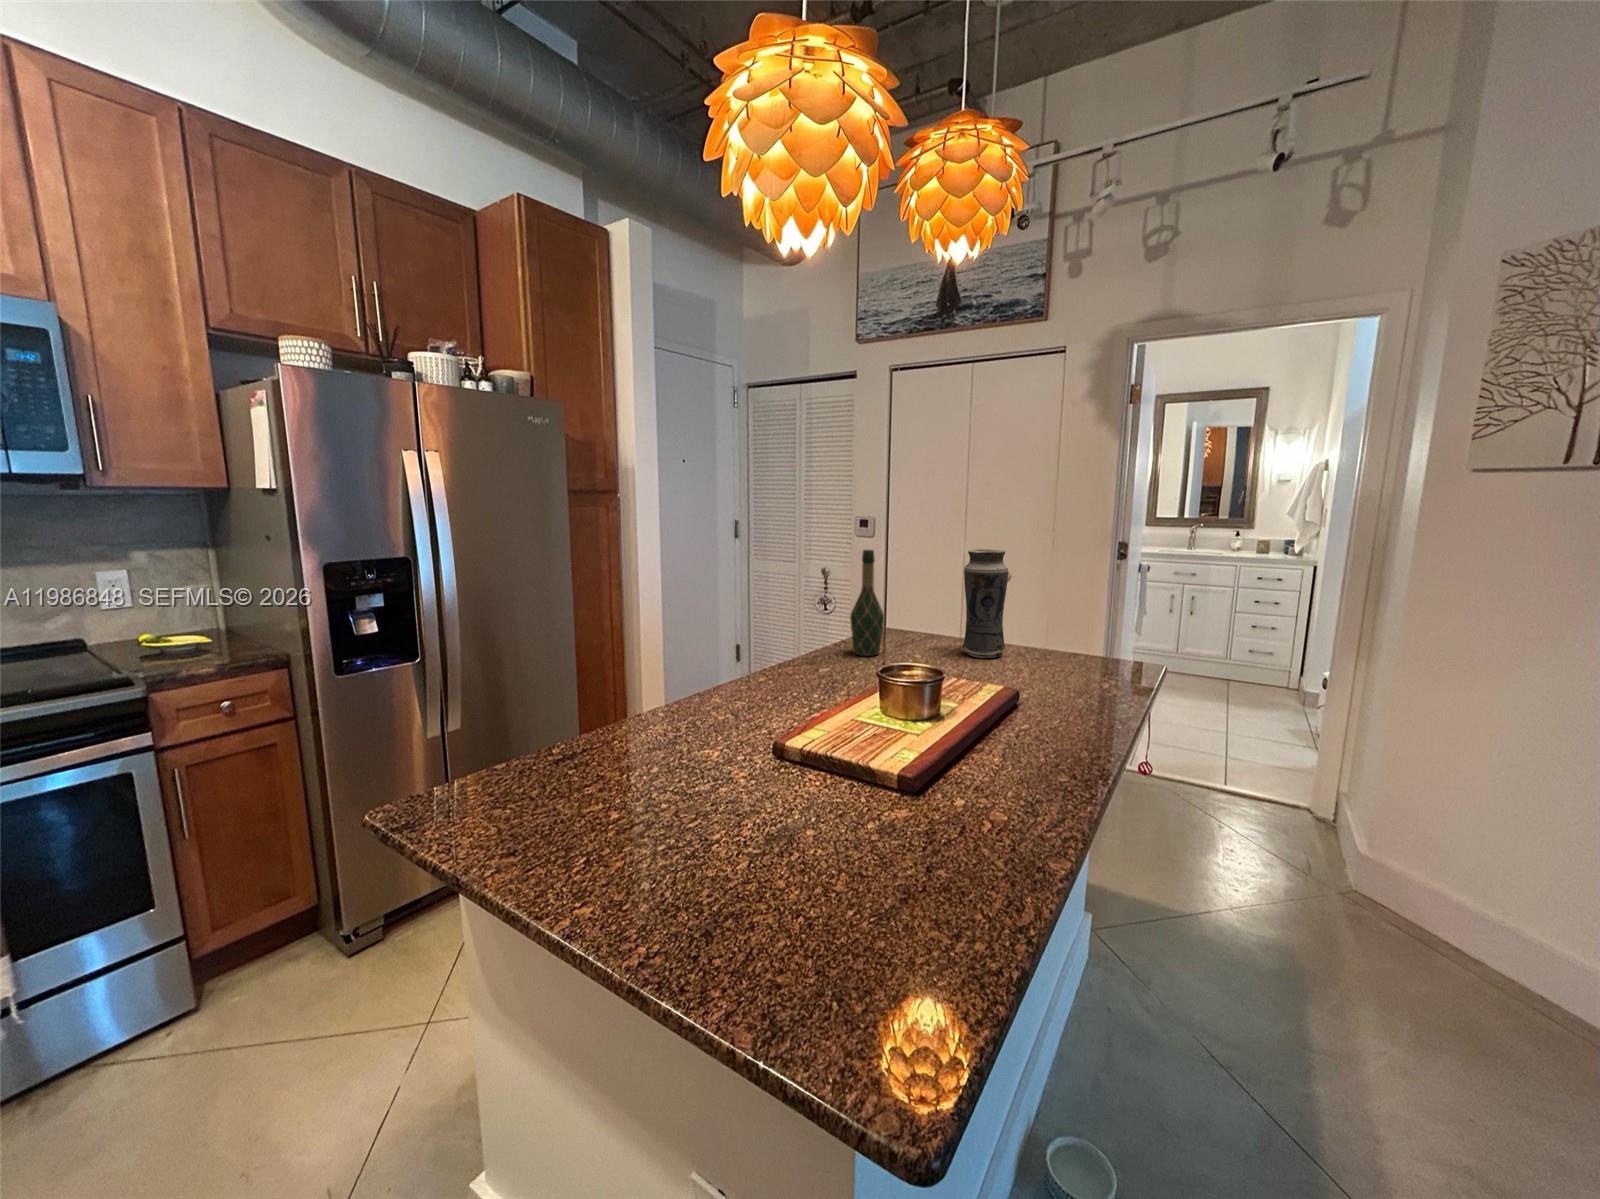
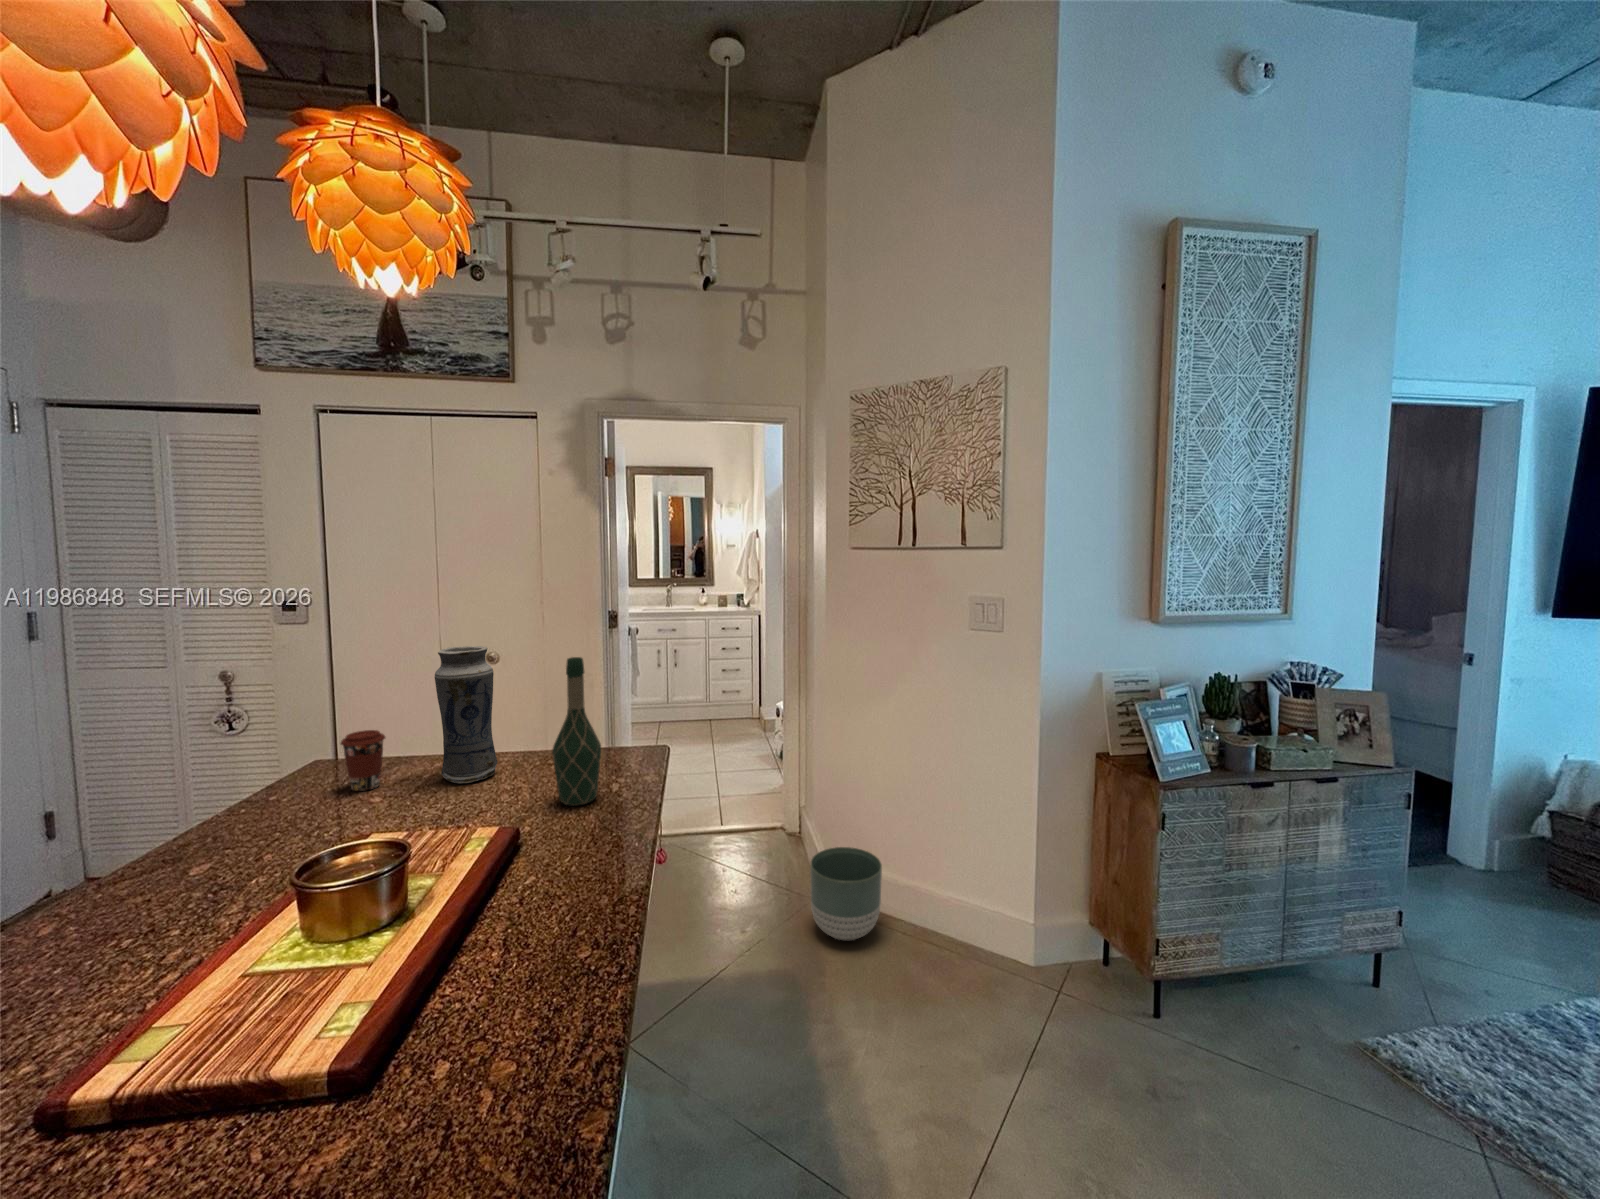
wine bottle: present [850,550,884,656] -> present [552,657,601,806]
coffee cup: none [899,606,927,649] -> present [341,730,385,791]
planter: none [1332,839,1457,955] -> present [810,847,882,941]

